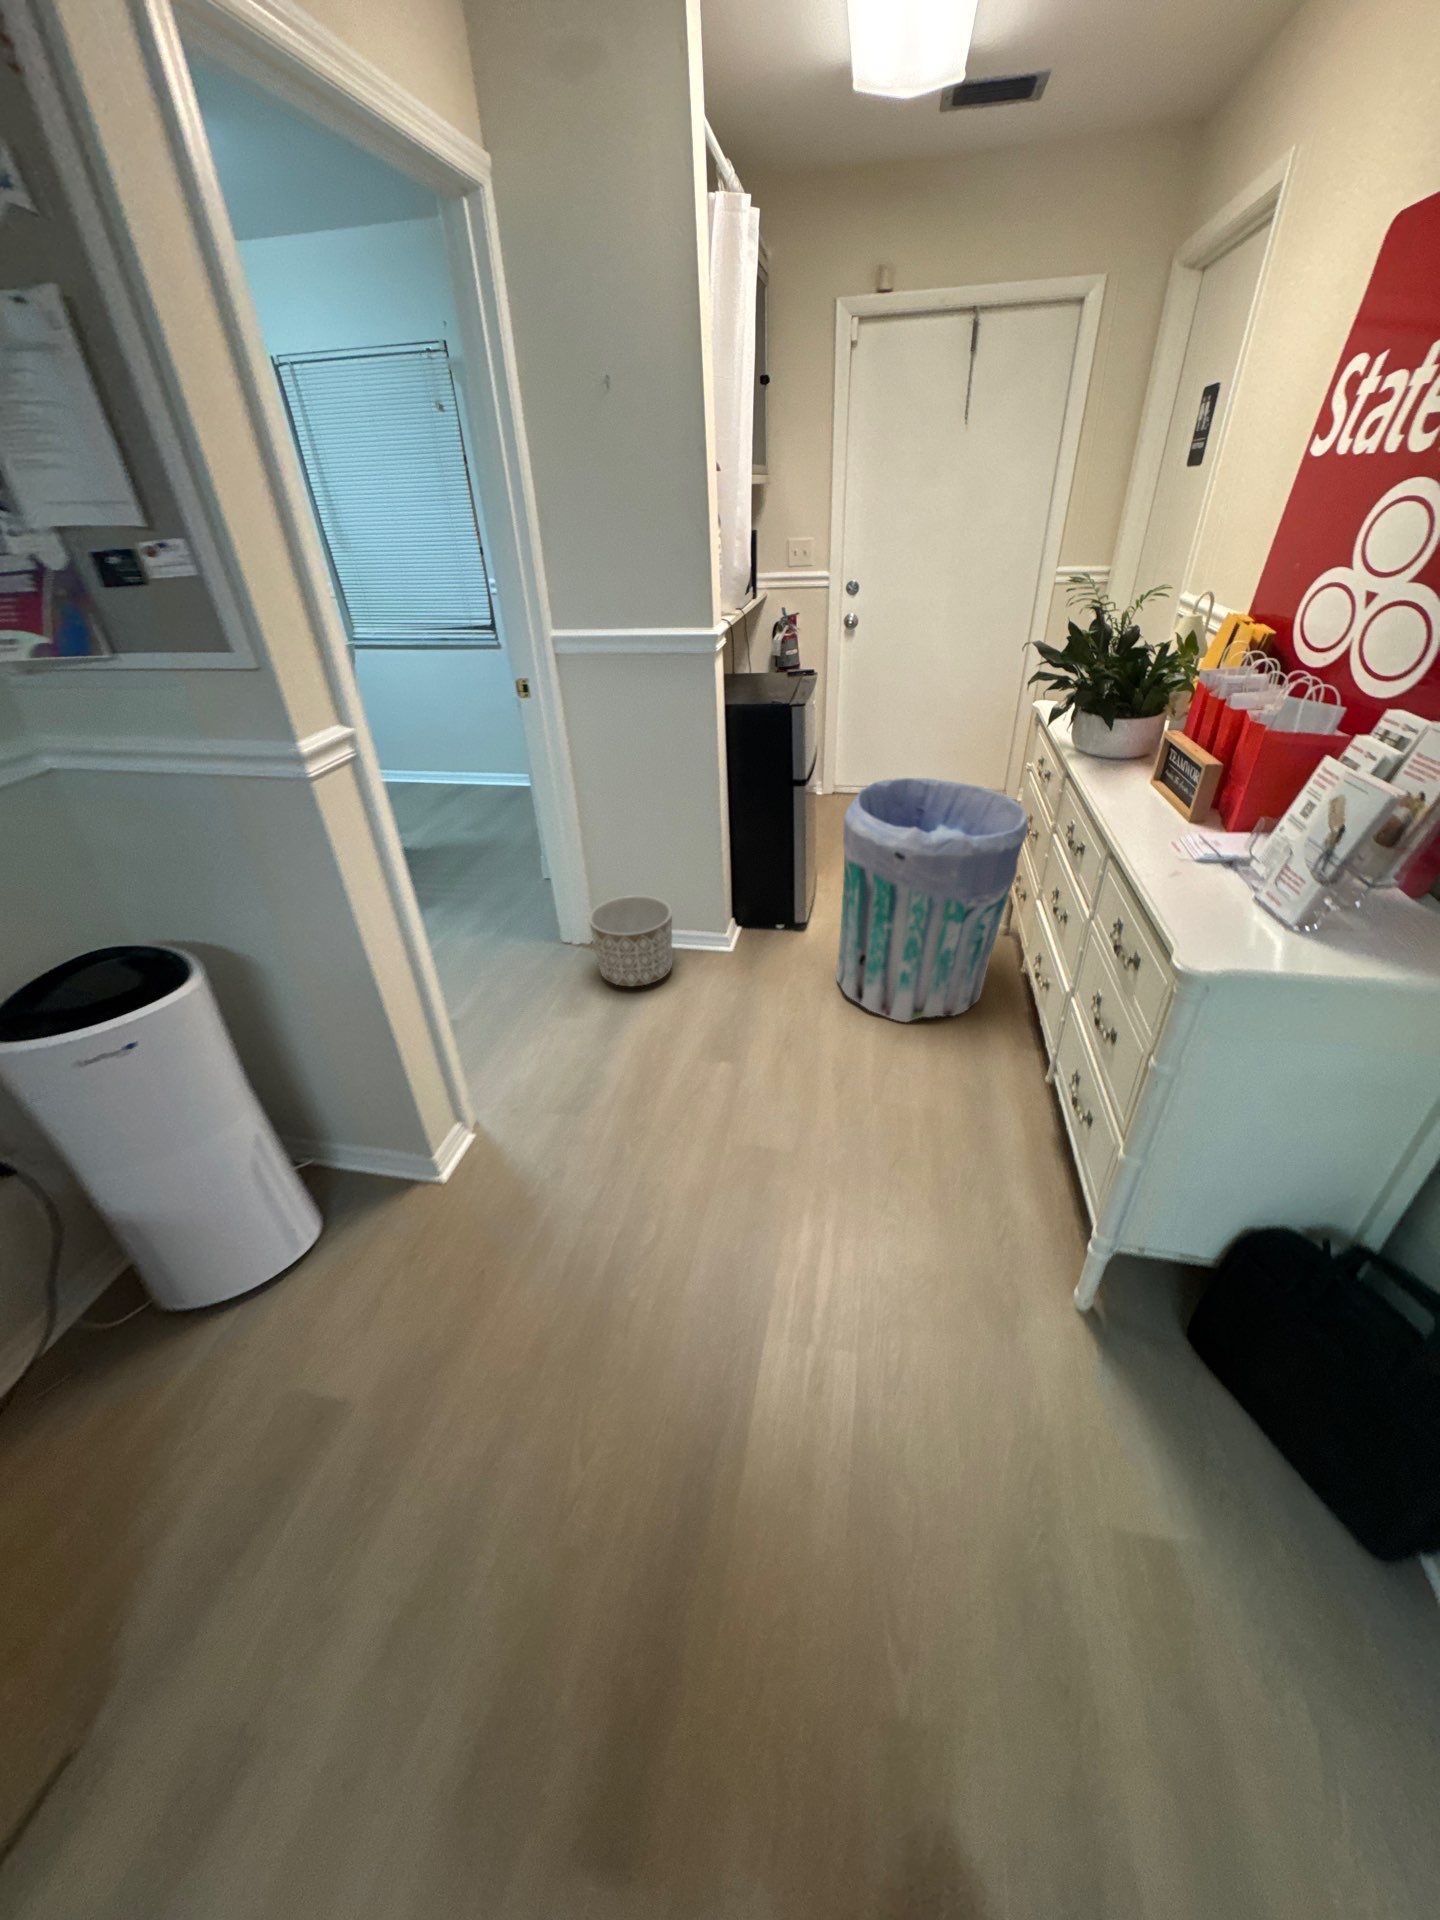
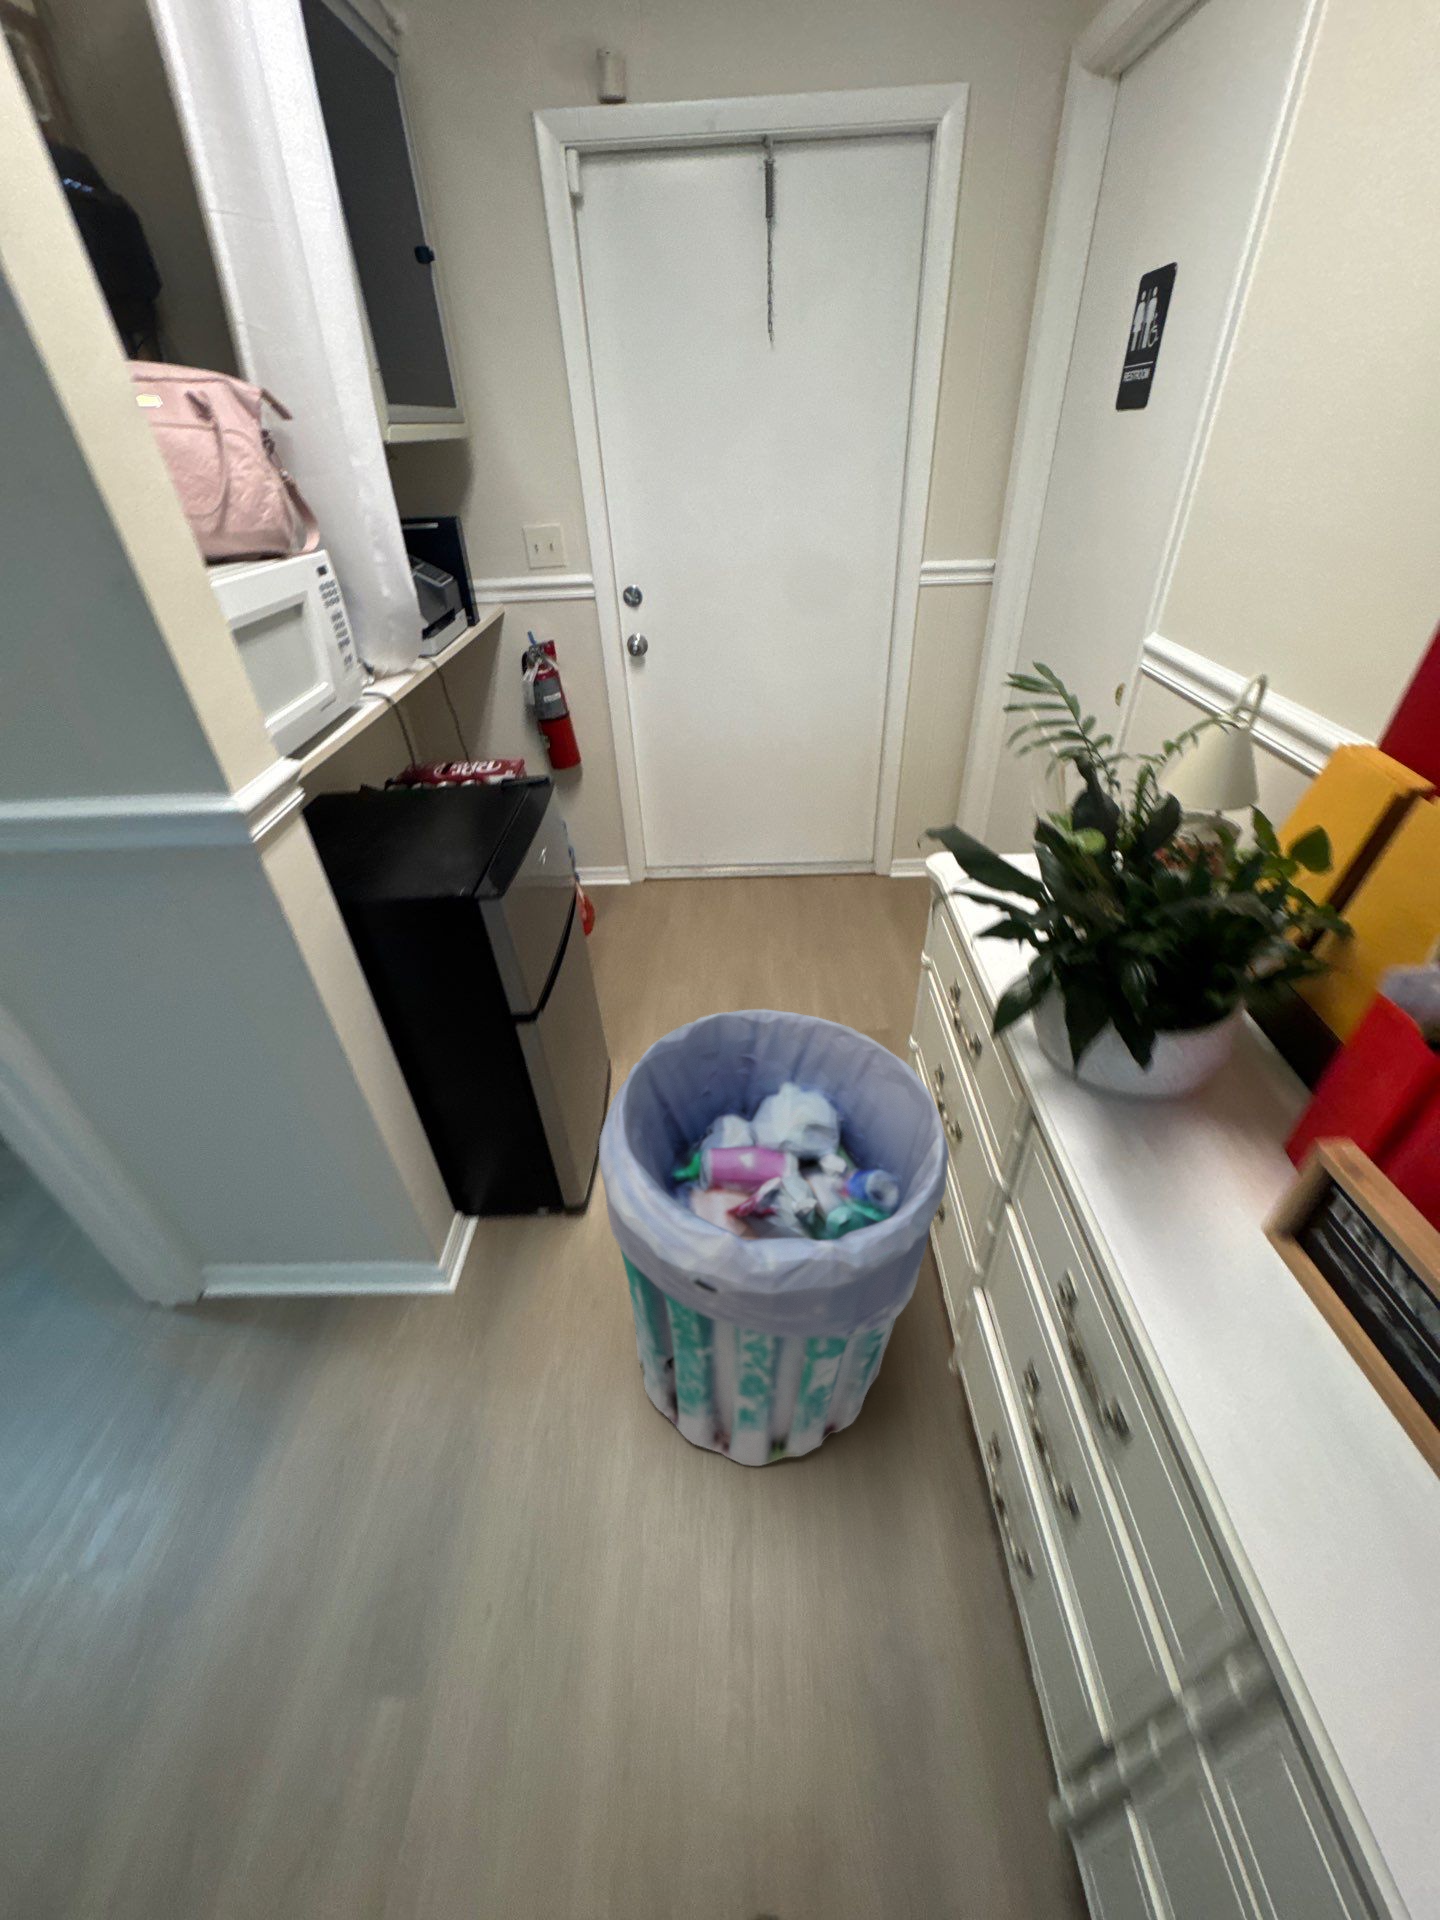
planter: present [589,895,672,986] -> none [138,1242,344,1442]

